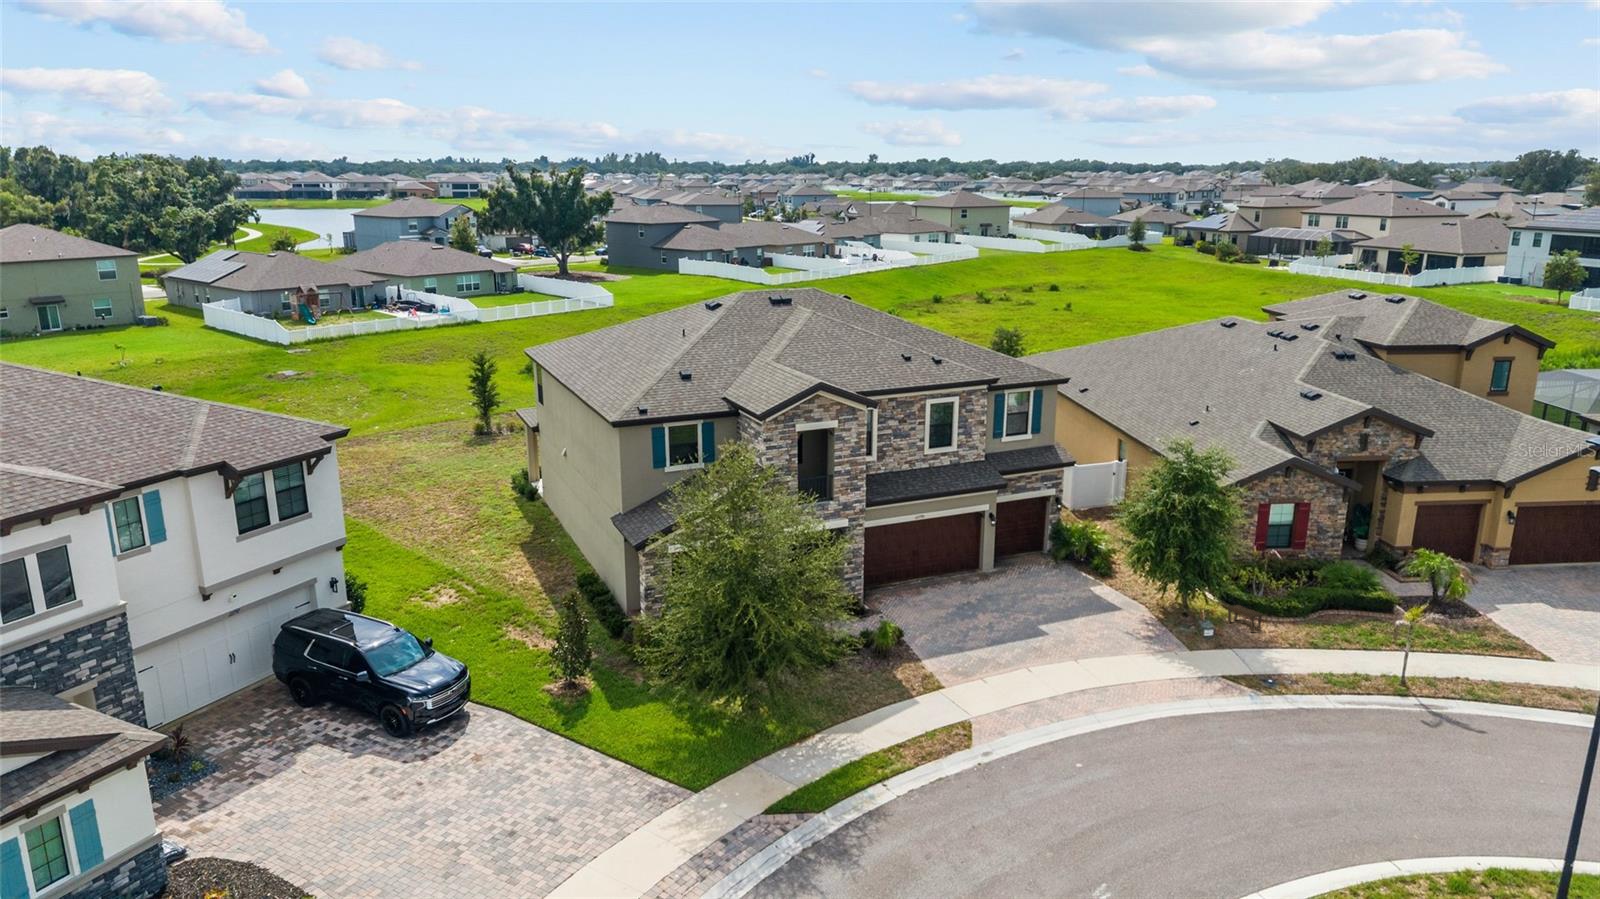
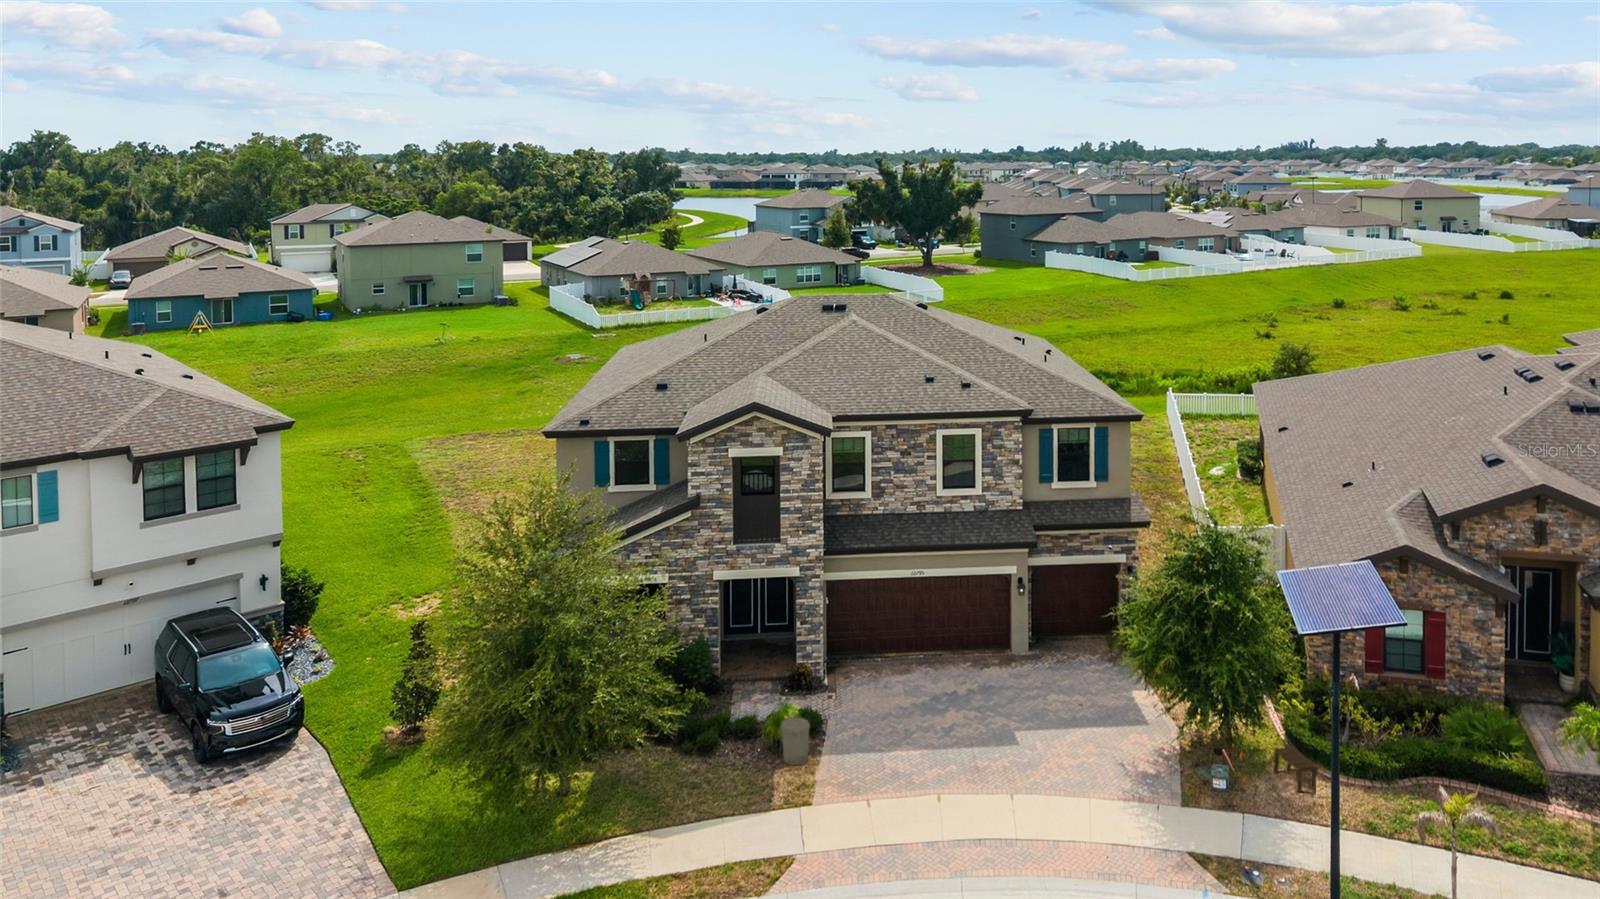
trash can: none [899,627,922,663] -> present [781,718,810,765]

